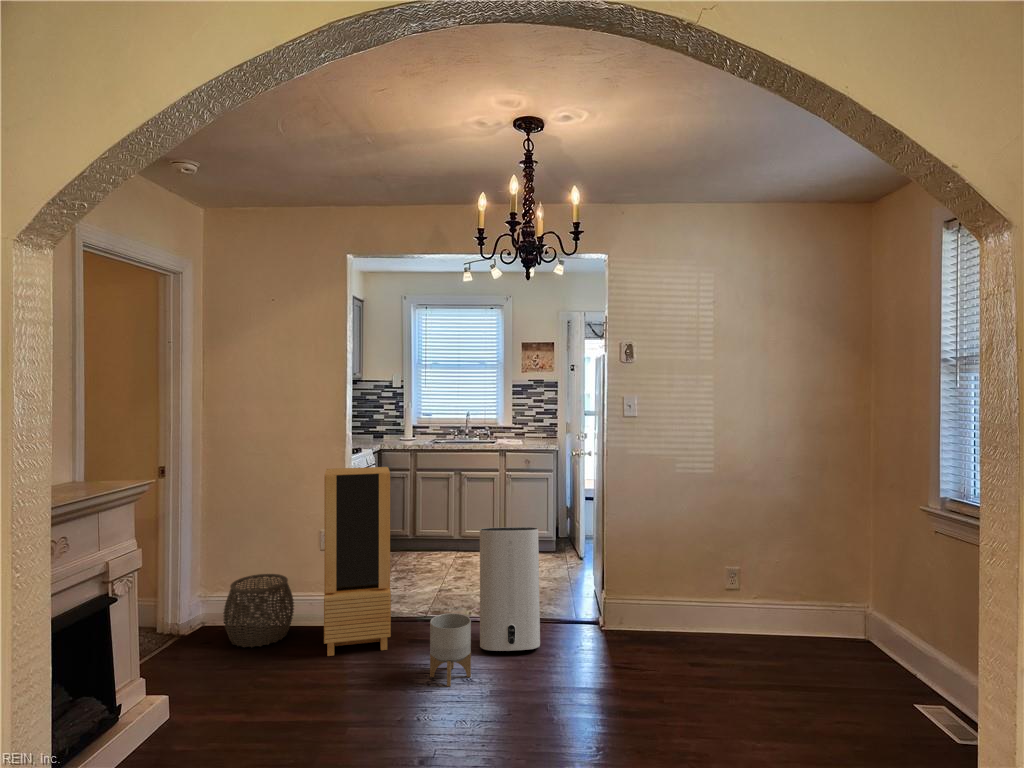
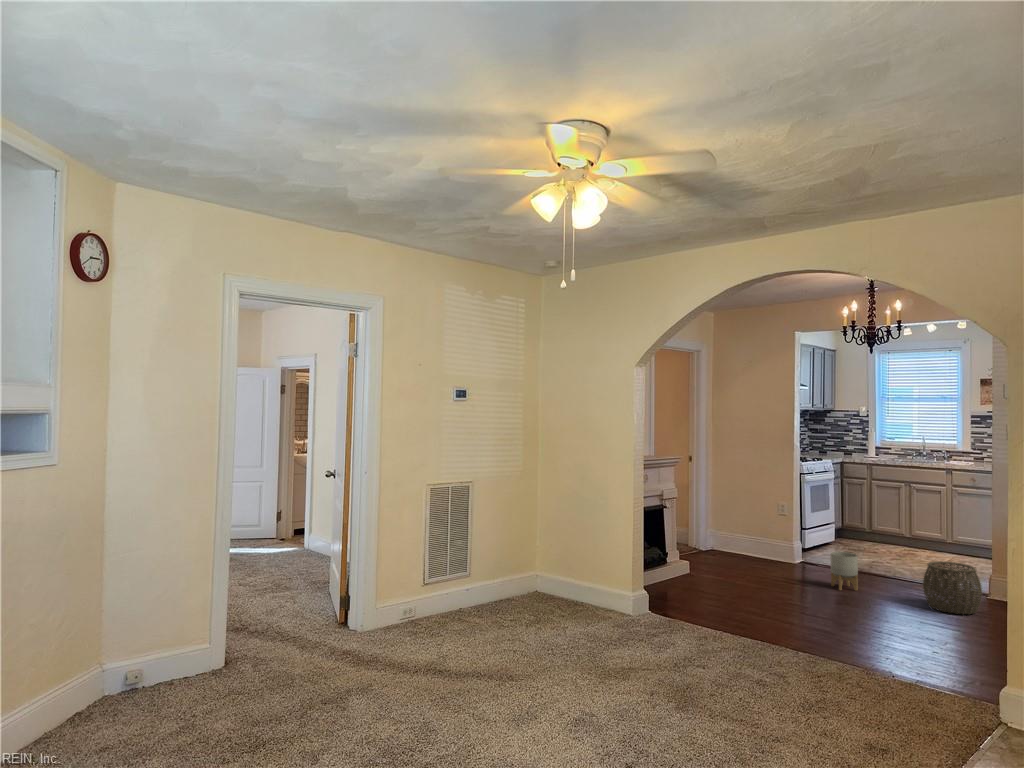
storage cabinet: present [324,467,391,656] -> none [774,463,819,574]
air purifier: present [480,527,540,651] -> none [874,508,922,591]
woven basket: present [223,574,294,647] -> present [923,561,982,614]

